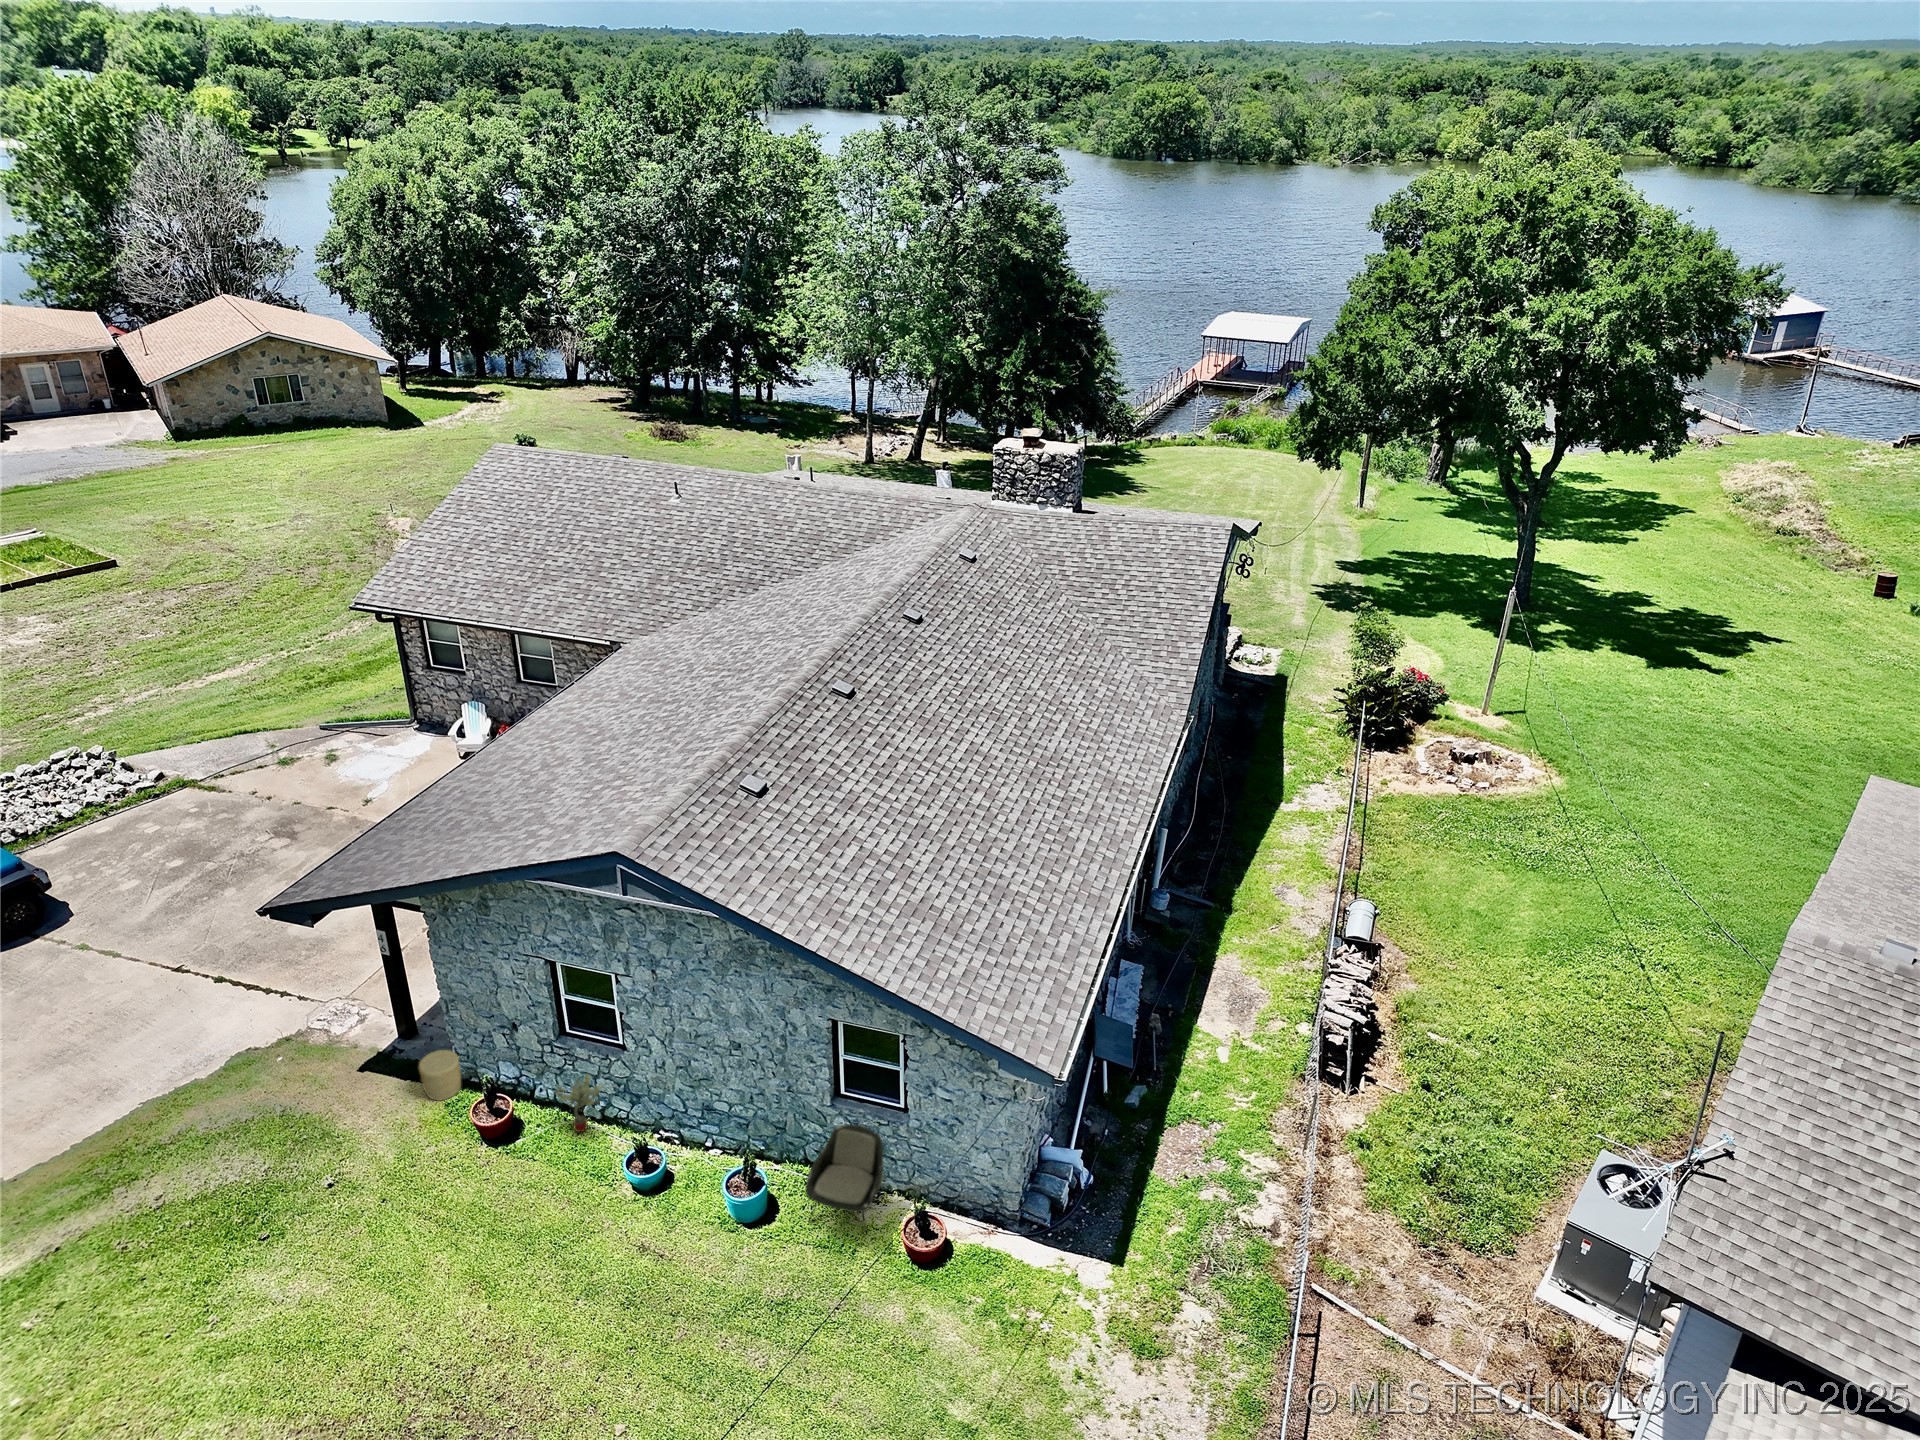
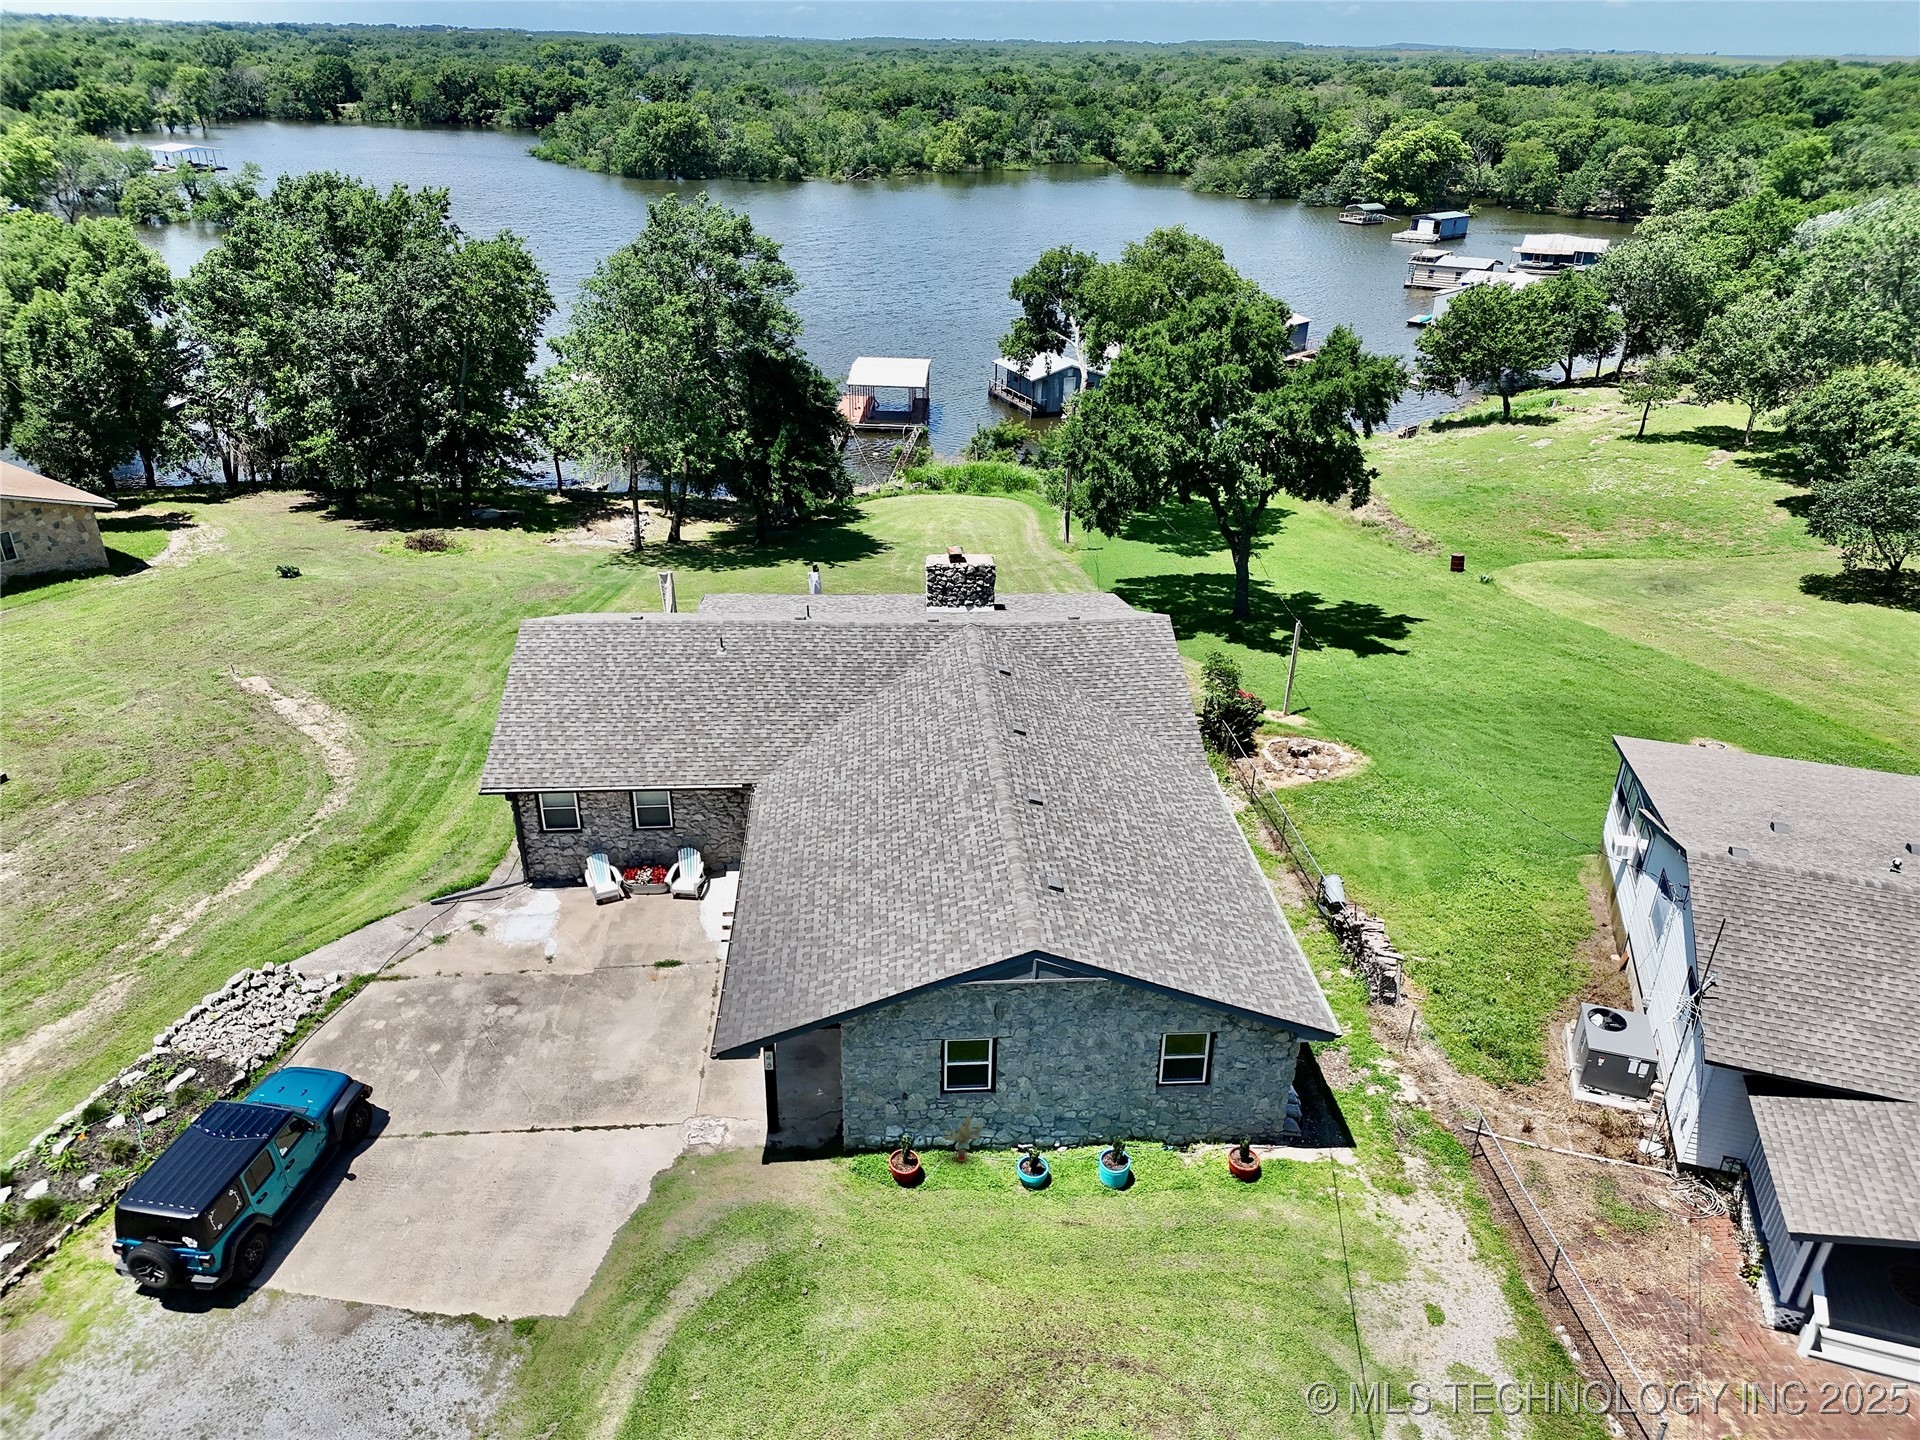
woven basket: present [418,1050,461,1100] -> none [823,1129,852,1169]
lounge chair: present [805,1124,885,1235] -> none [1151,1101,1206,1174]

